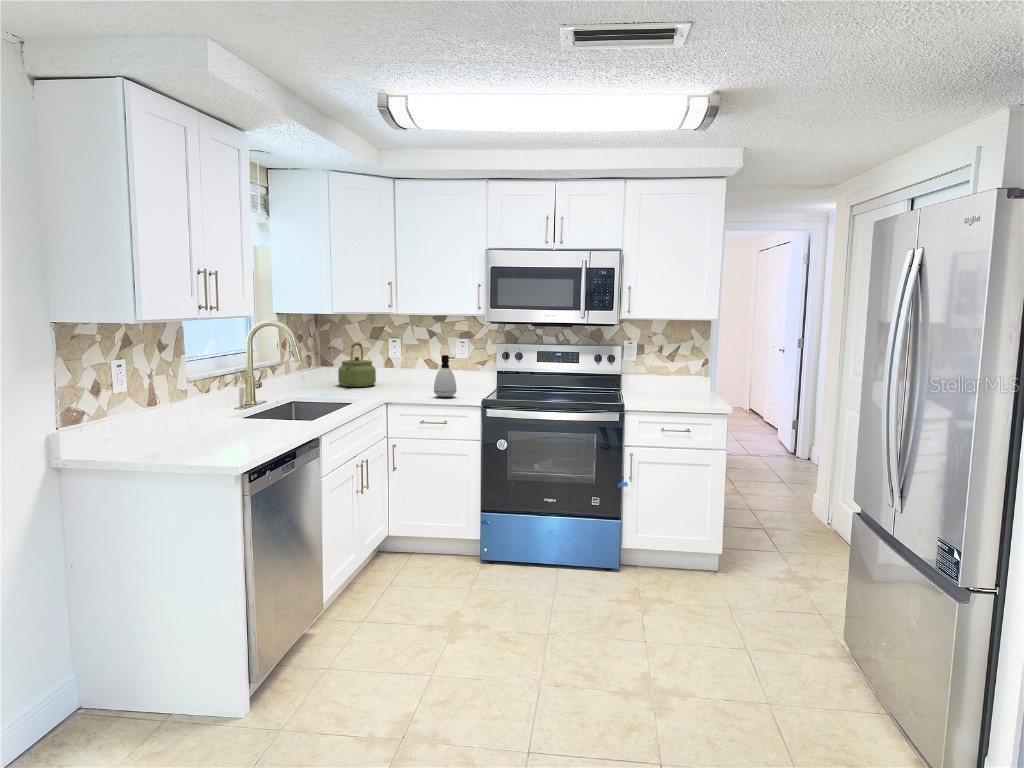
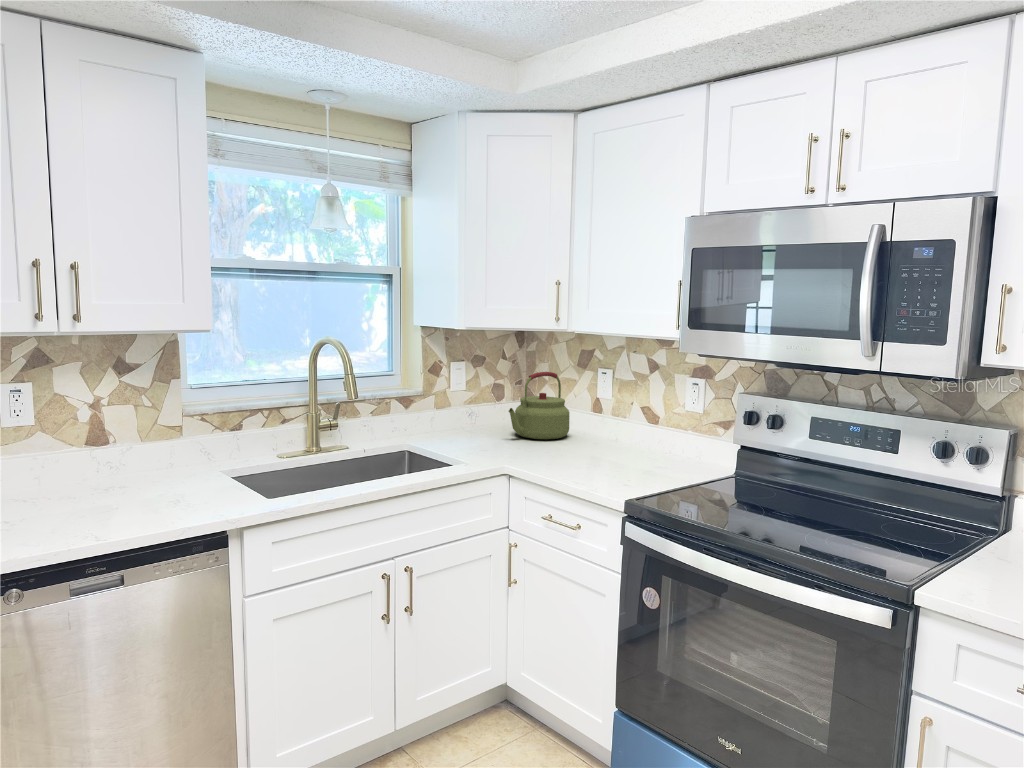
soap dispenser: present [434,355,456,397] -> none [574,408,614,482]

